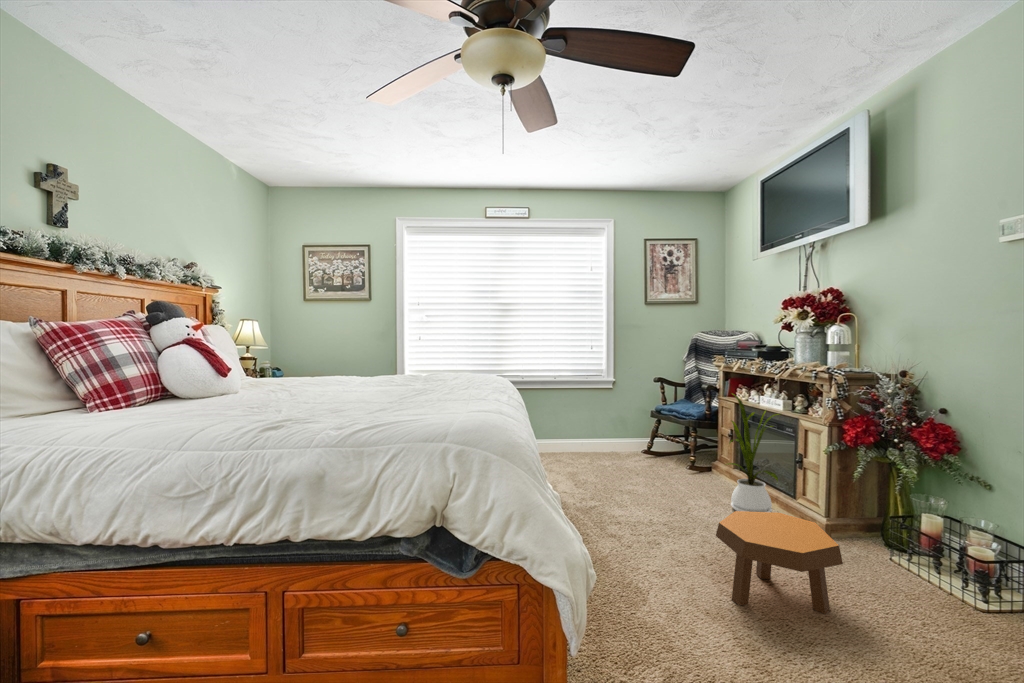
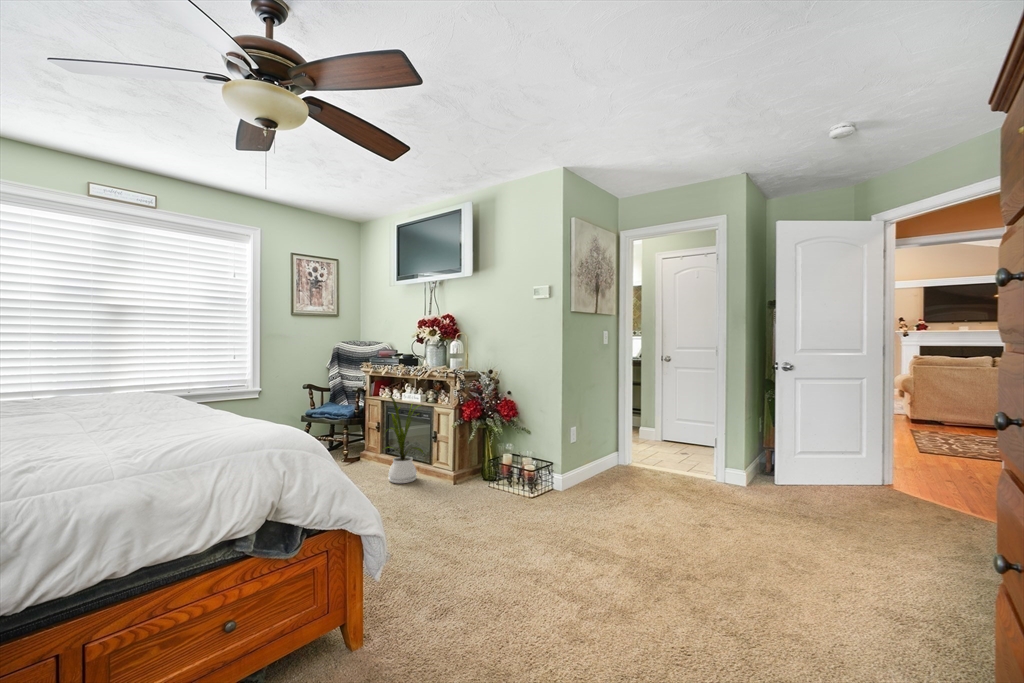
footstool: present [716,511,843,614] -> none [406,471,481,537]

